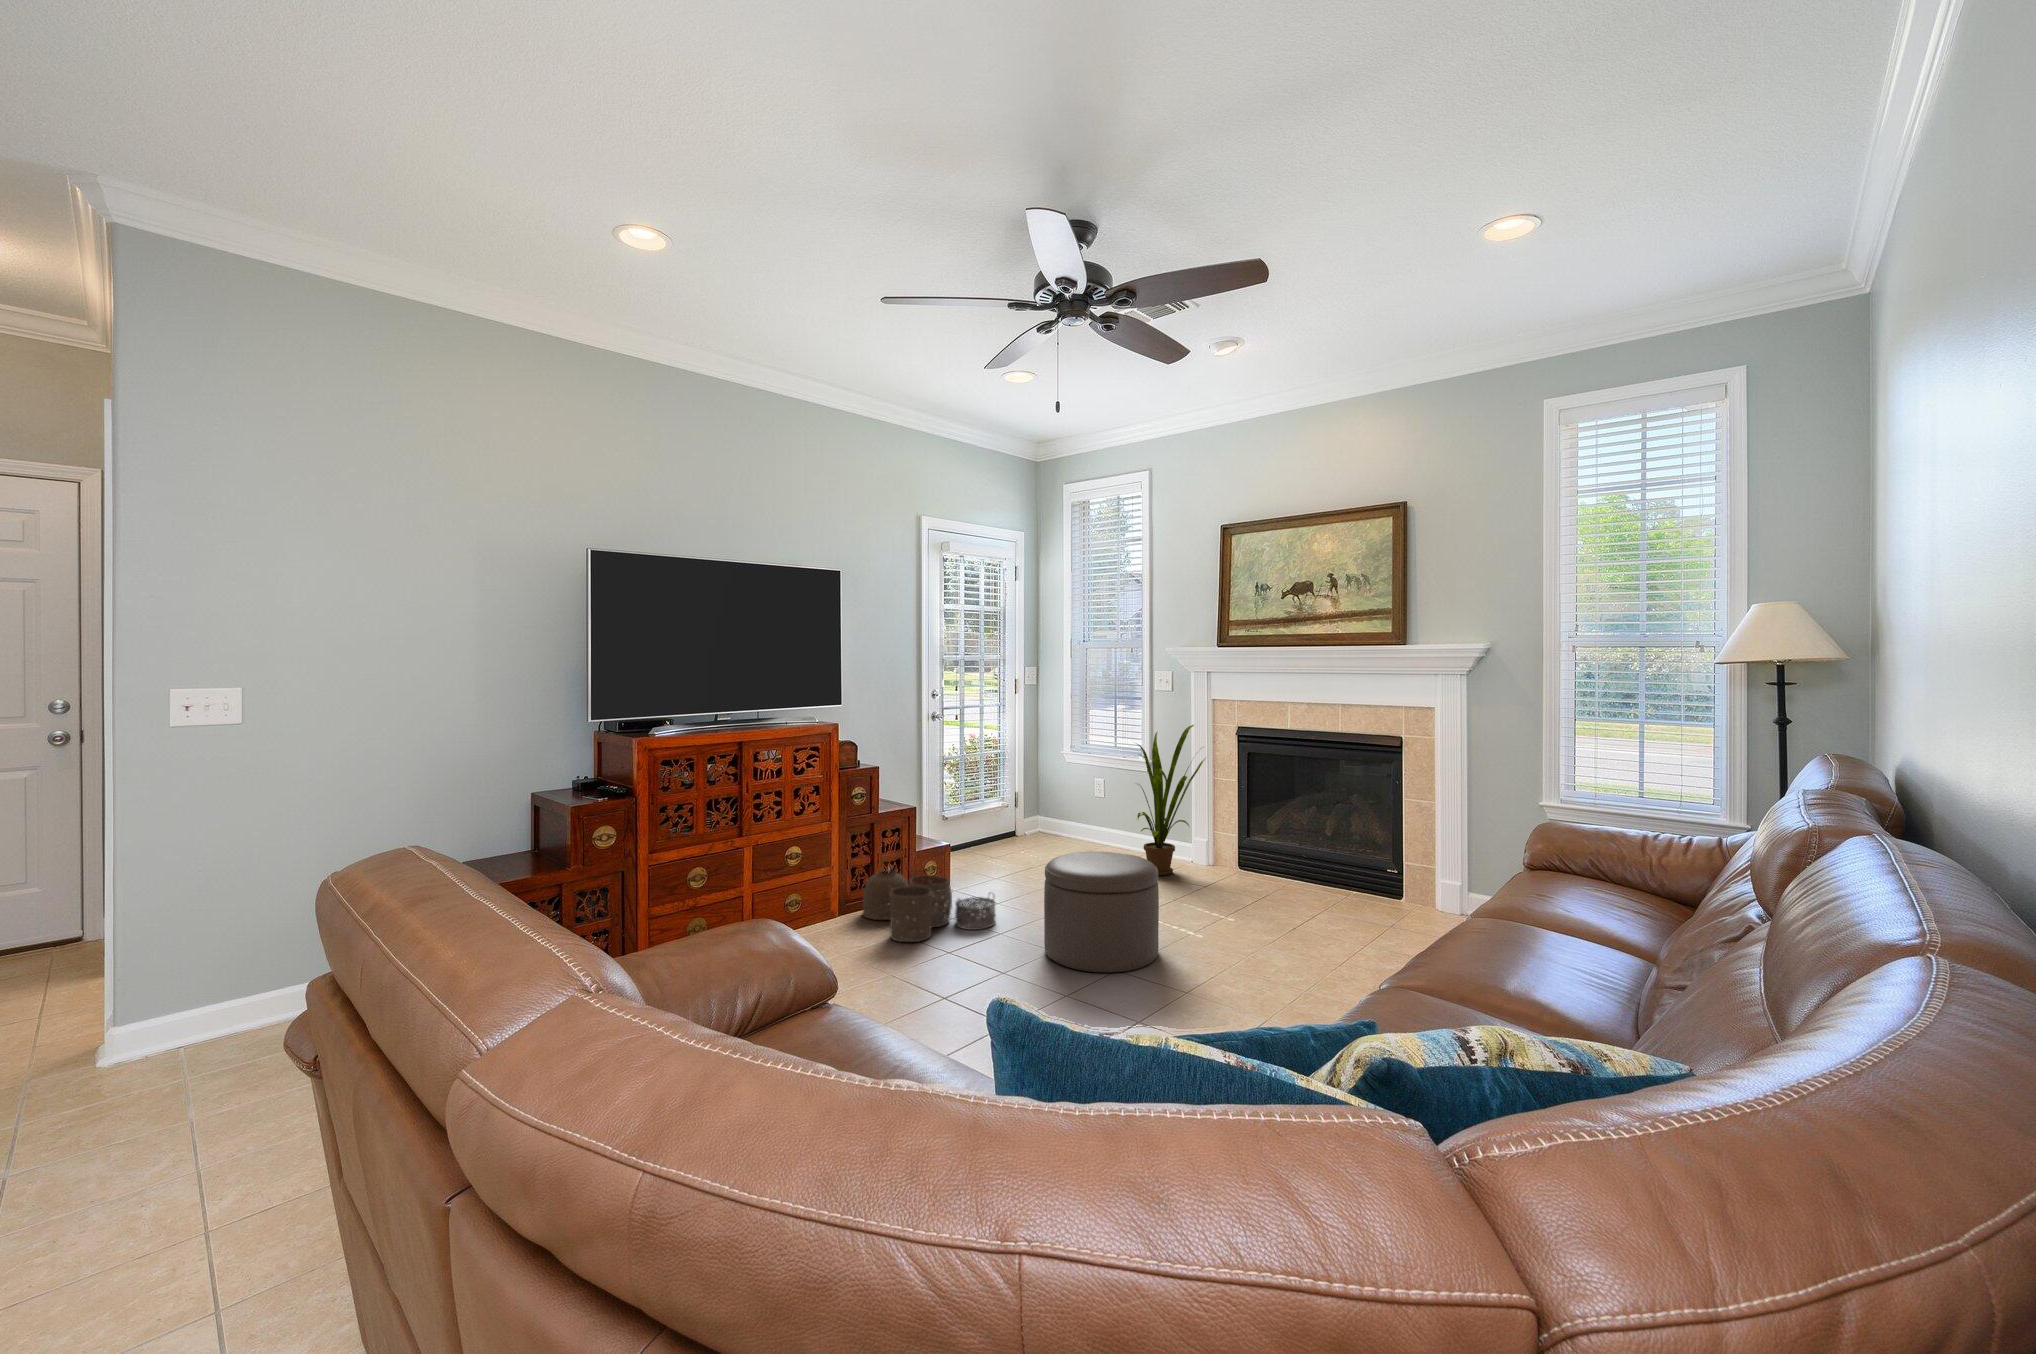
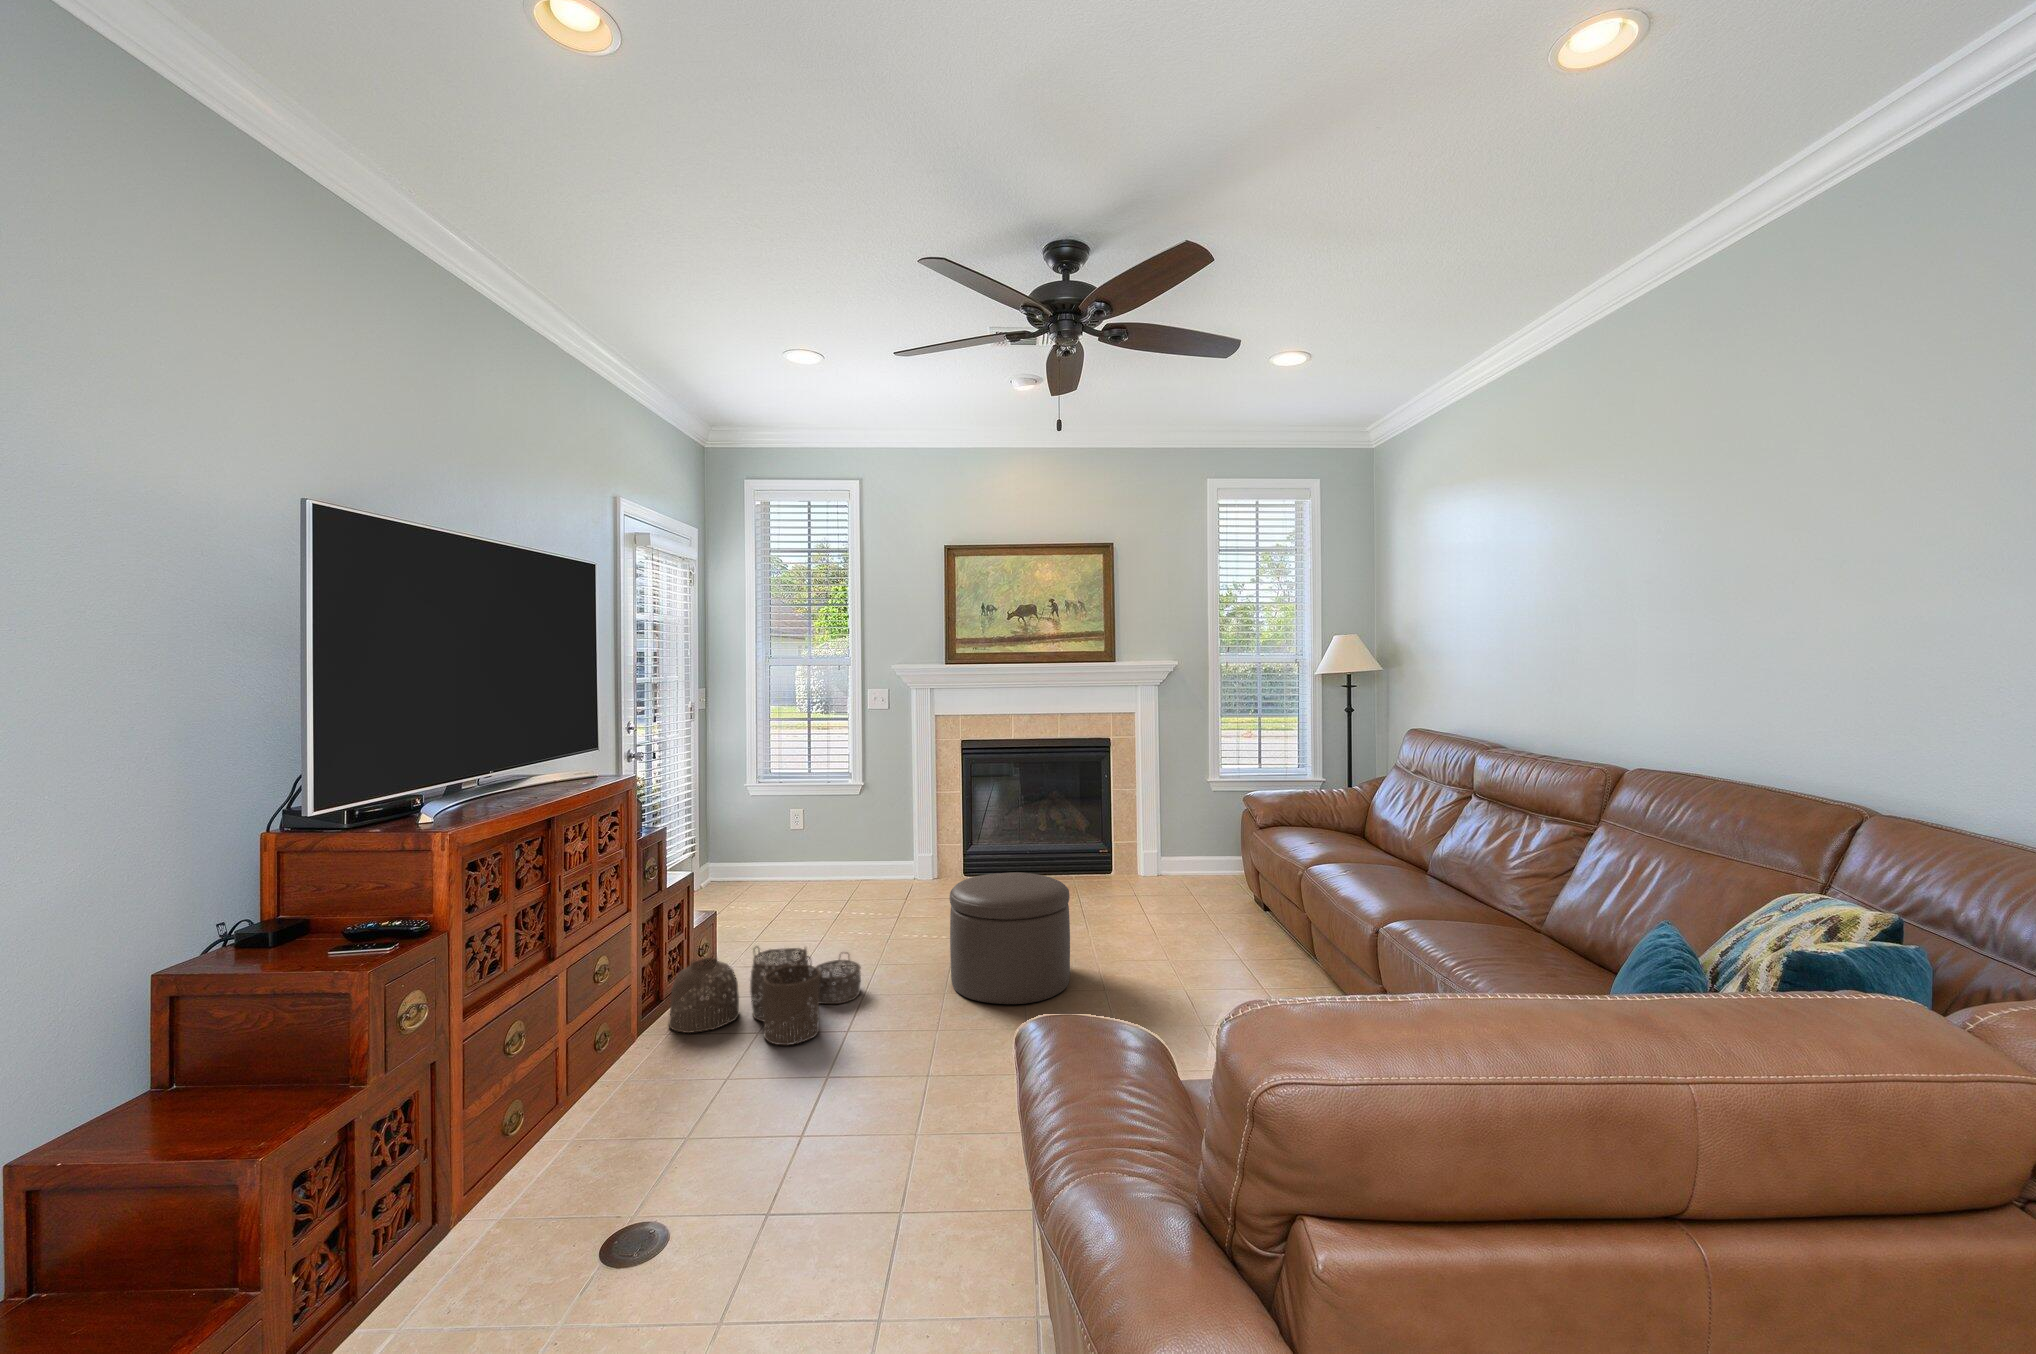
house plant: present [1136,725,1206,875] -> none [867,740,950,896]

